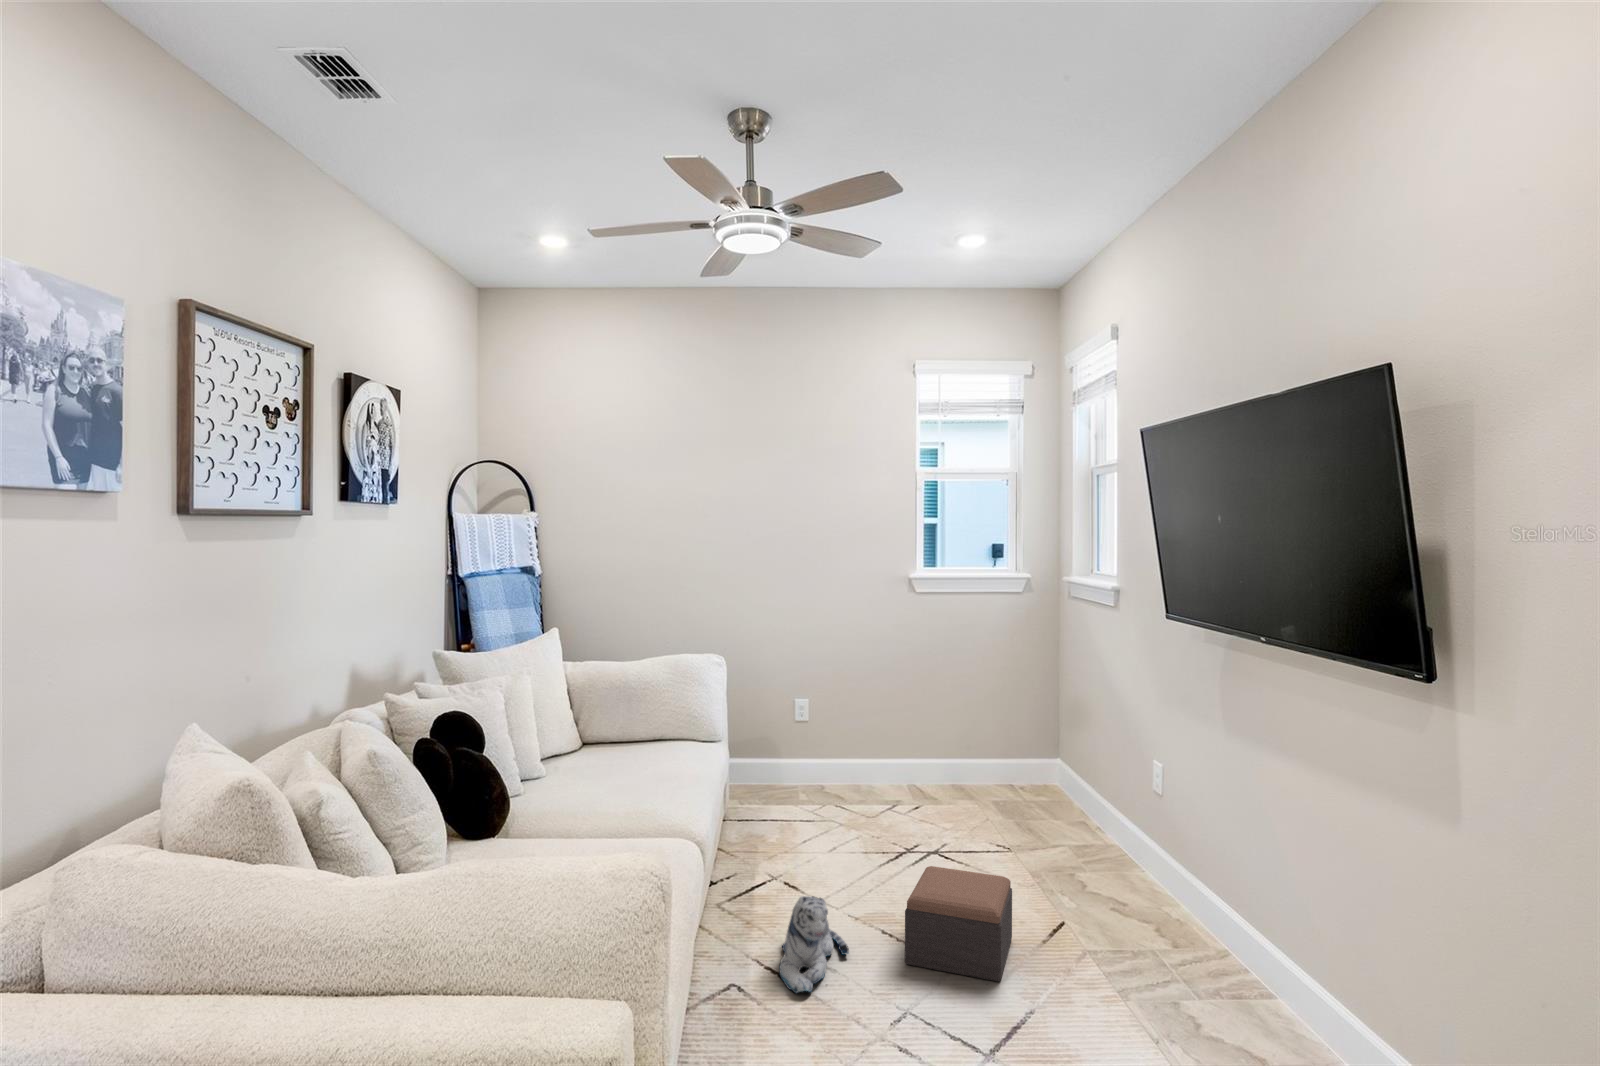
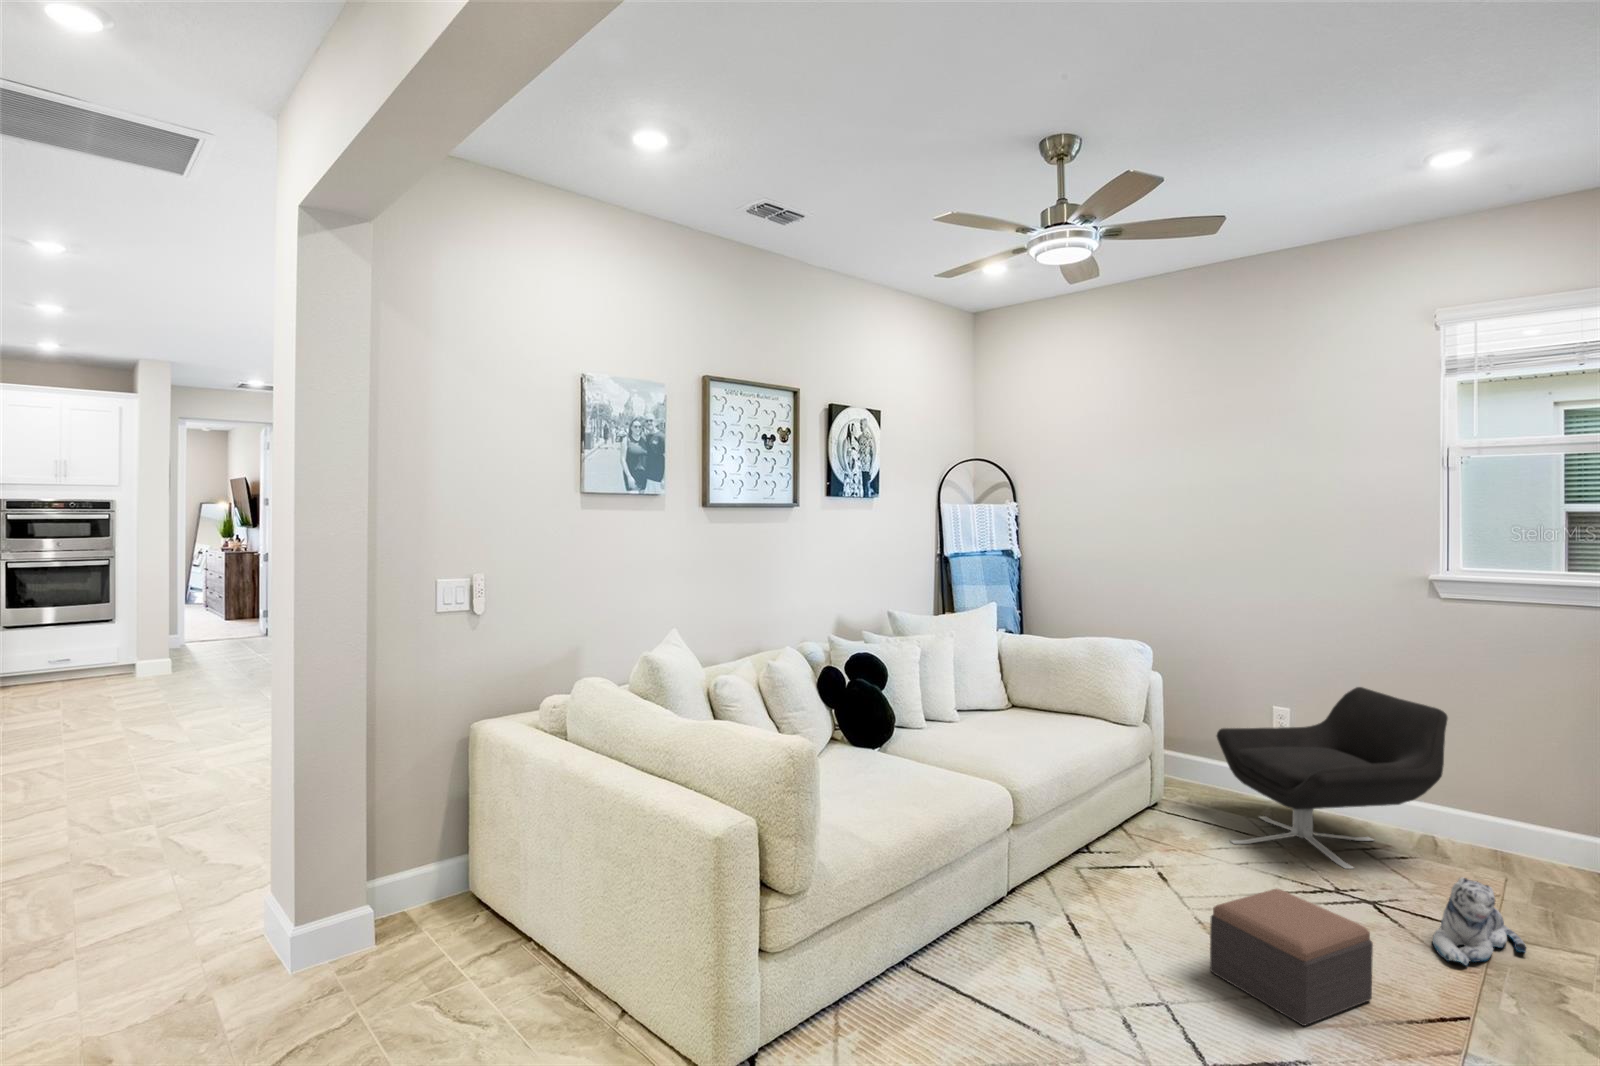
lounge chair: none [774,674,948,837] -> present [1217,687,1448,869]
plush toy: present [779,896,849,993] -> present [1432,878,1526,965]

